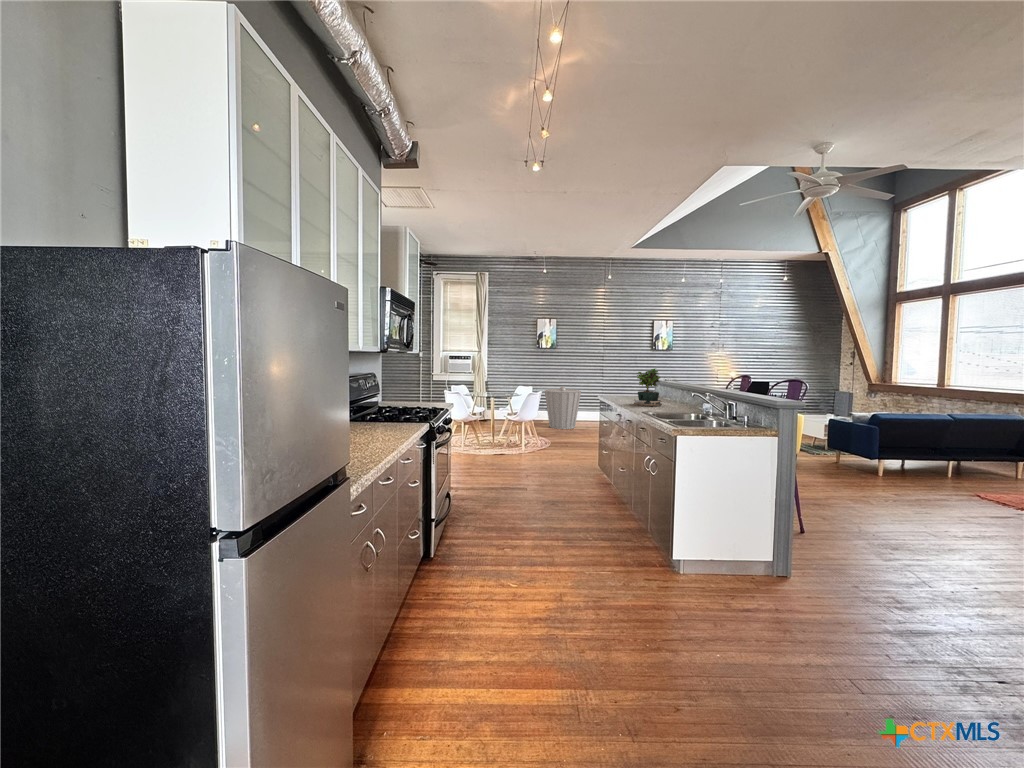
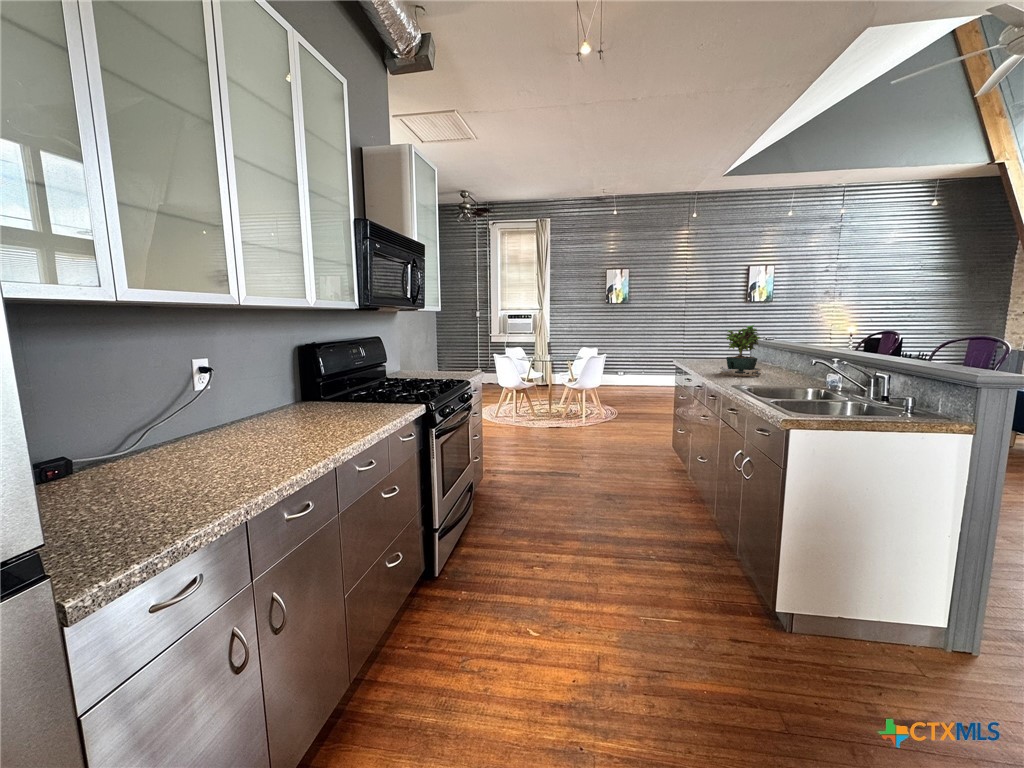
trash can: present [545,386,581,429] -> none [613,348,656,397]

